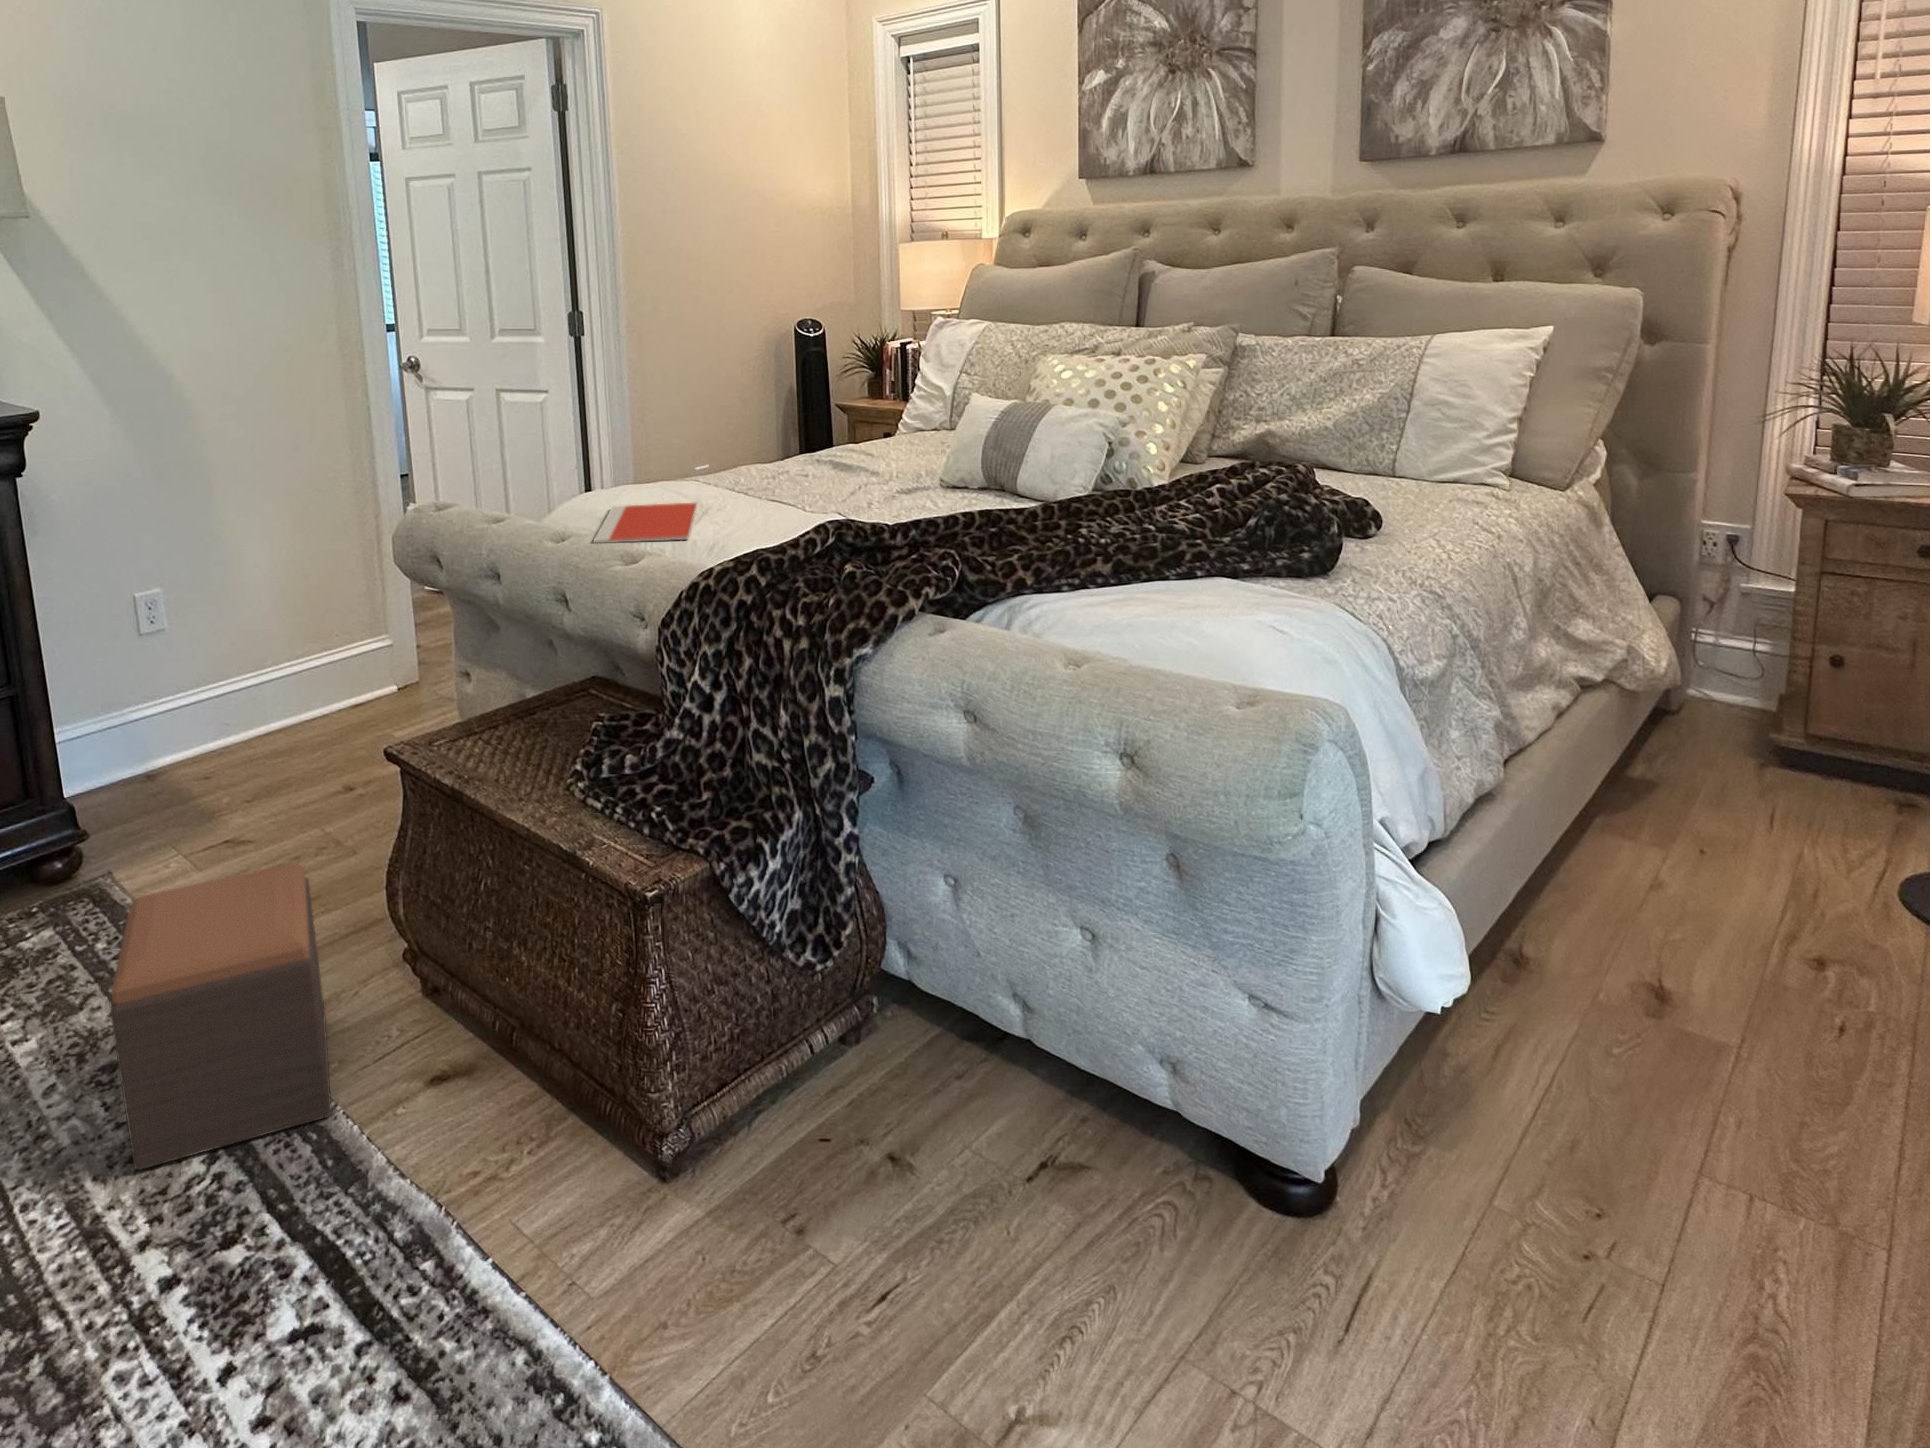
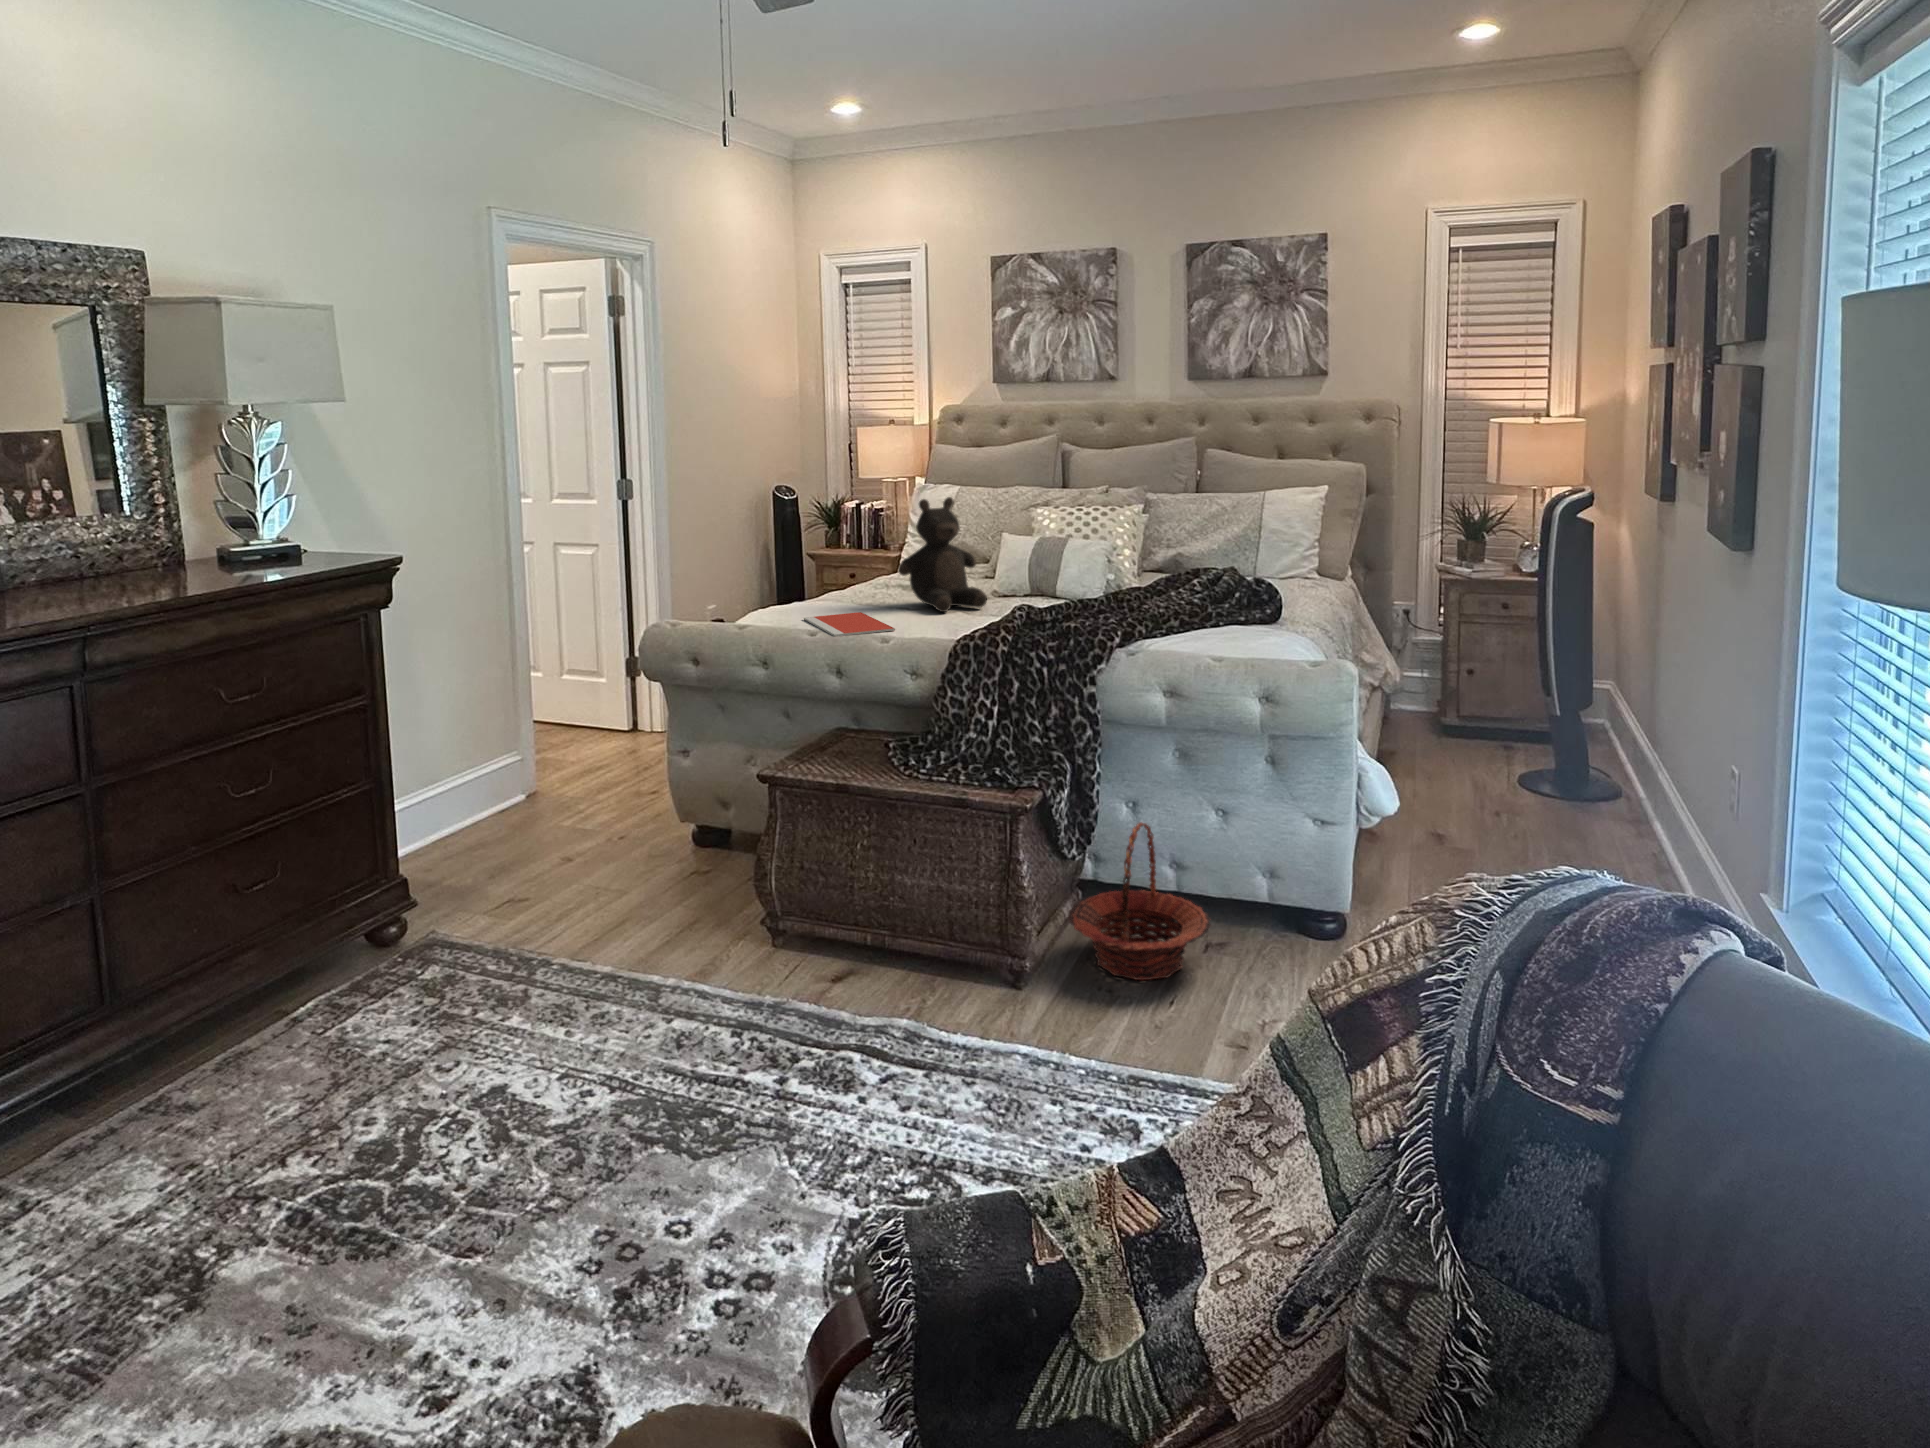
teddy bear: none [763,339,892,510] -> present [898,497,987,612]
footstool: present [110,864,331,1170] -> none [614,856,783,1048]
basket: none [776,940,1033,1239] -> present [1069,823,1211,980]

